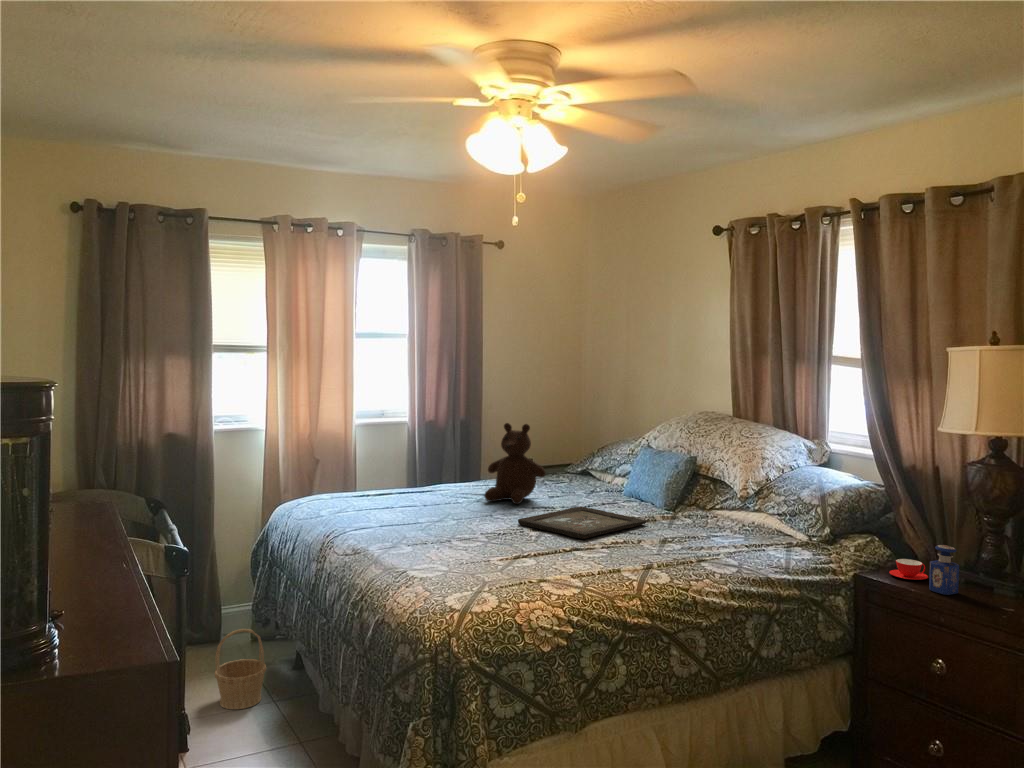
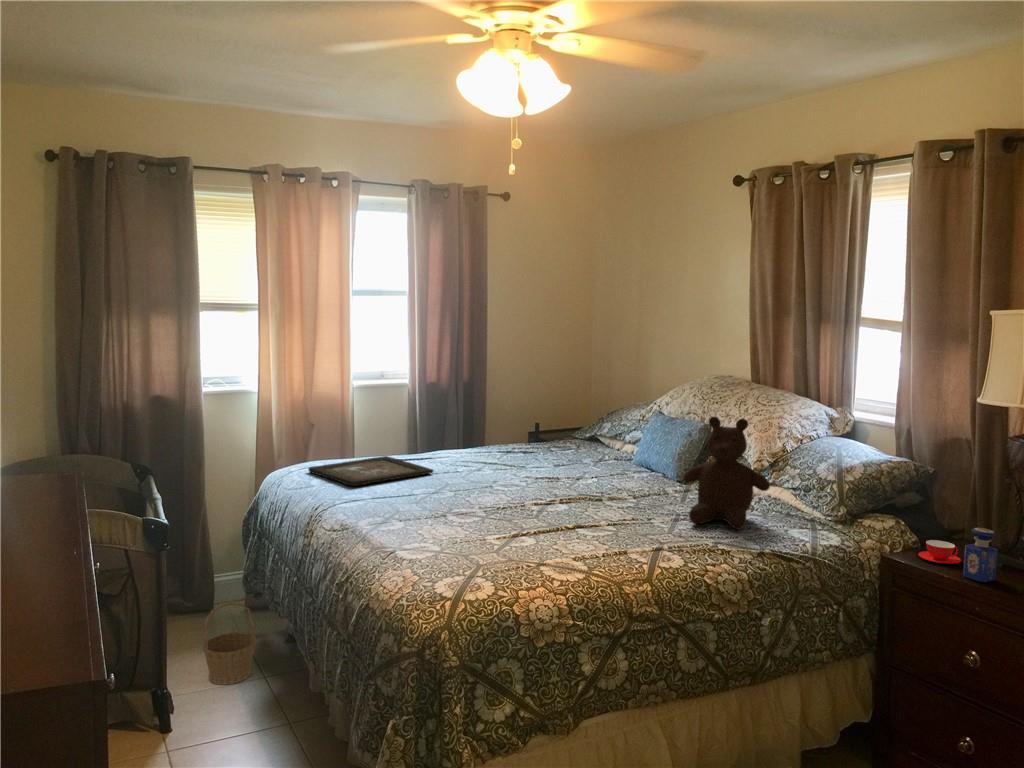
teddy bear: present [484,423,546,504] -> present [684,417,770,529]
tray: present [518,506,646,539] -> present [309,456,433,486]

